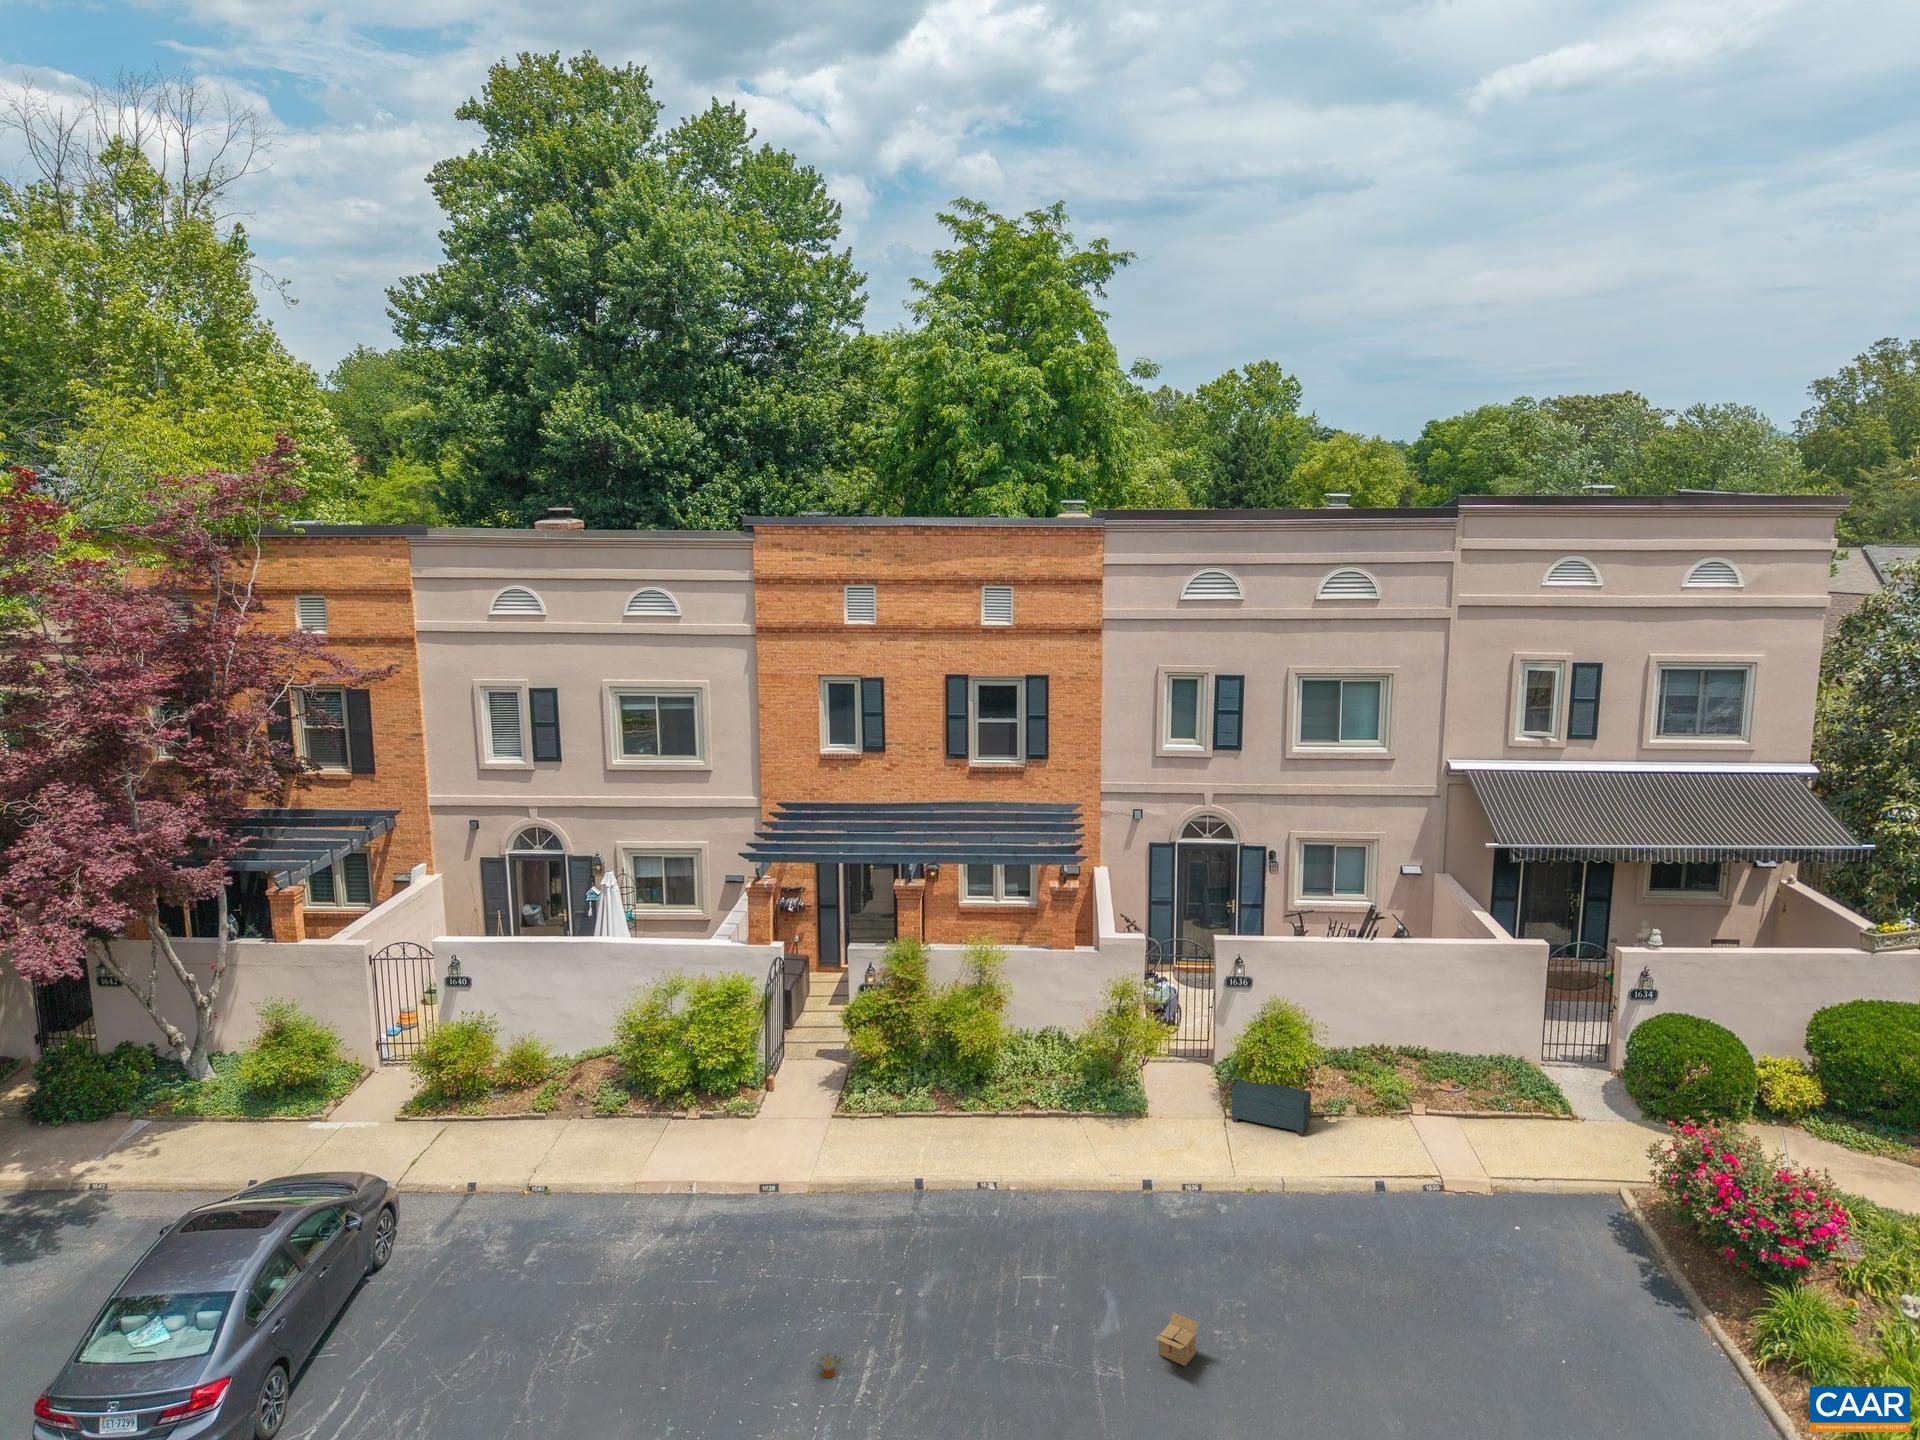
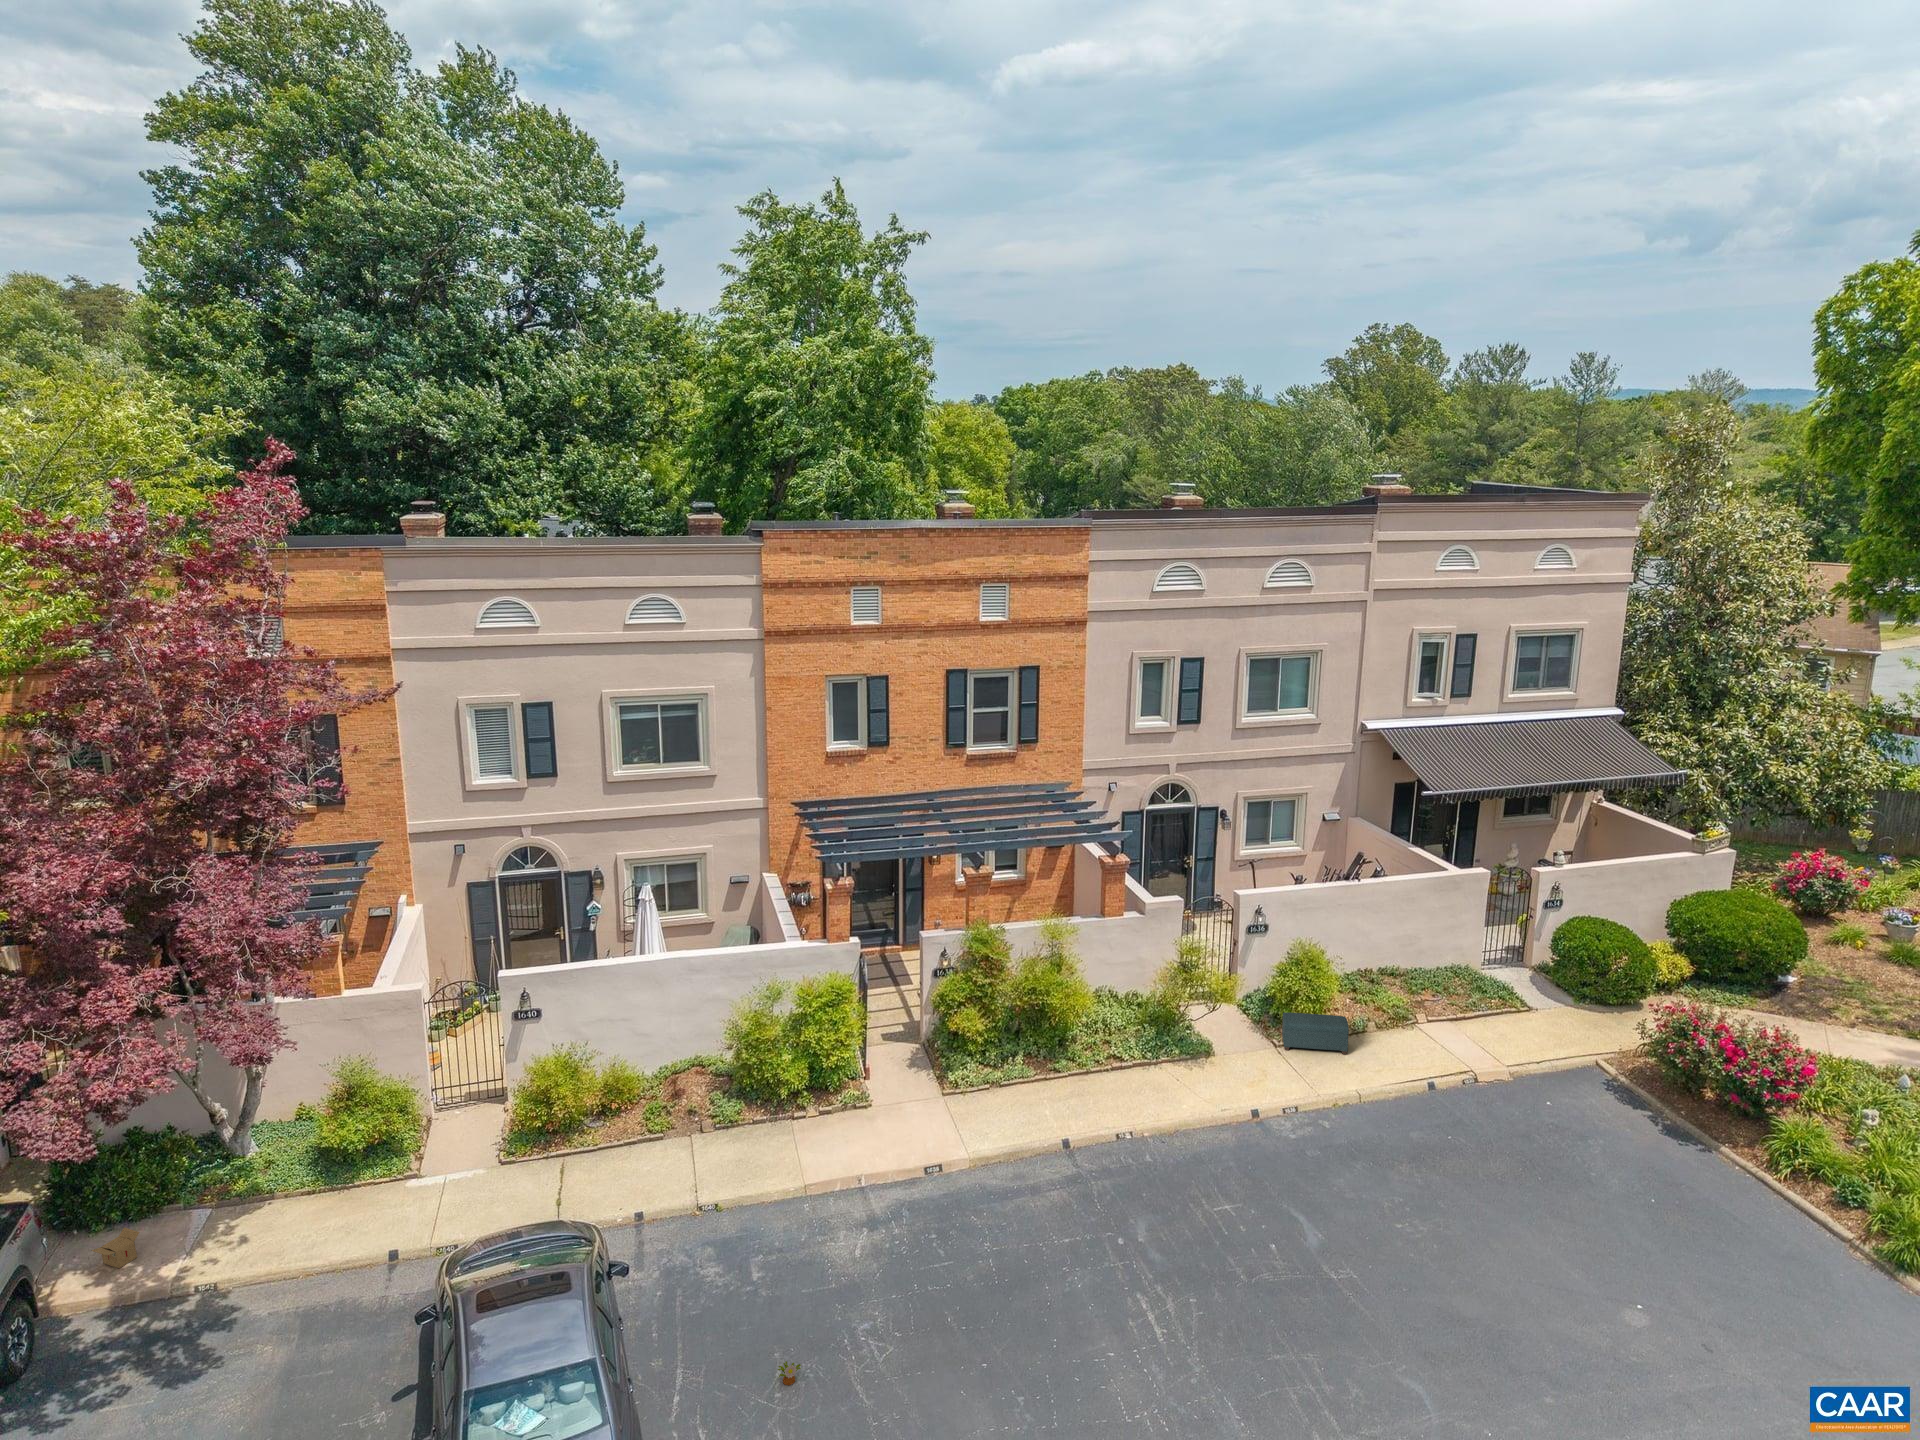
cardboard box: present [1155,1313,1199,1366] -> present [92,1228,139,1268]
decorative plant: present [819,1354,842,1378] -> present [778,1361,801,1385]

